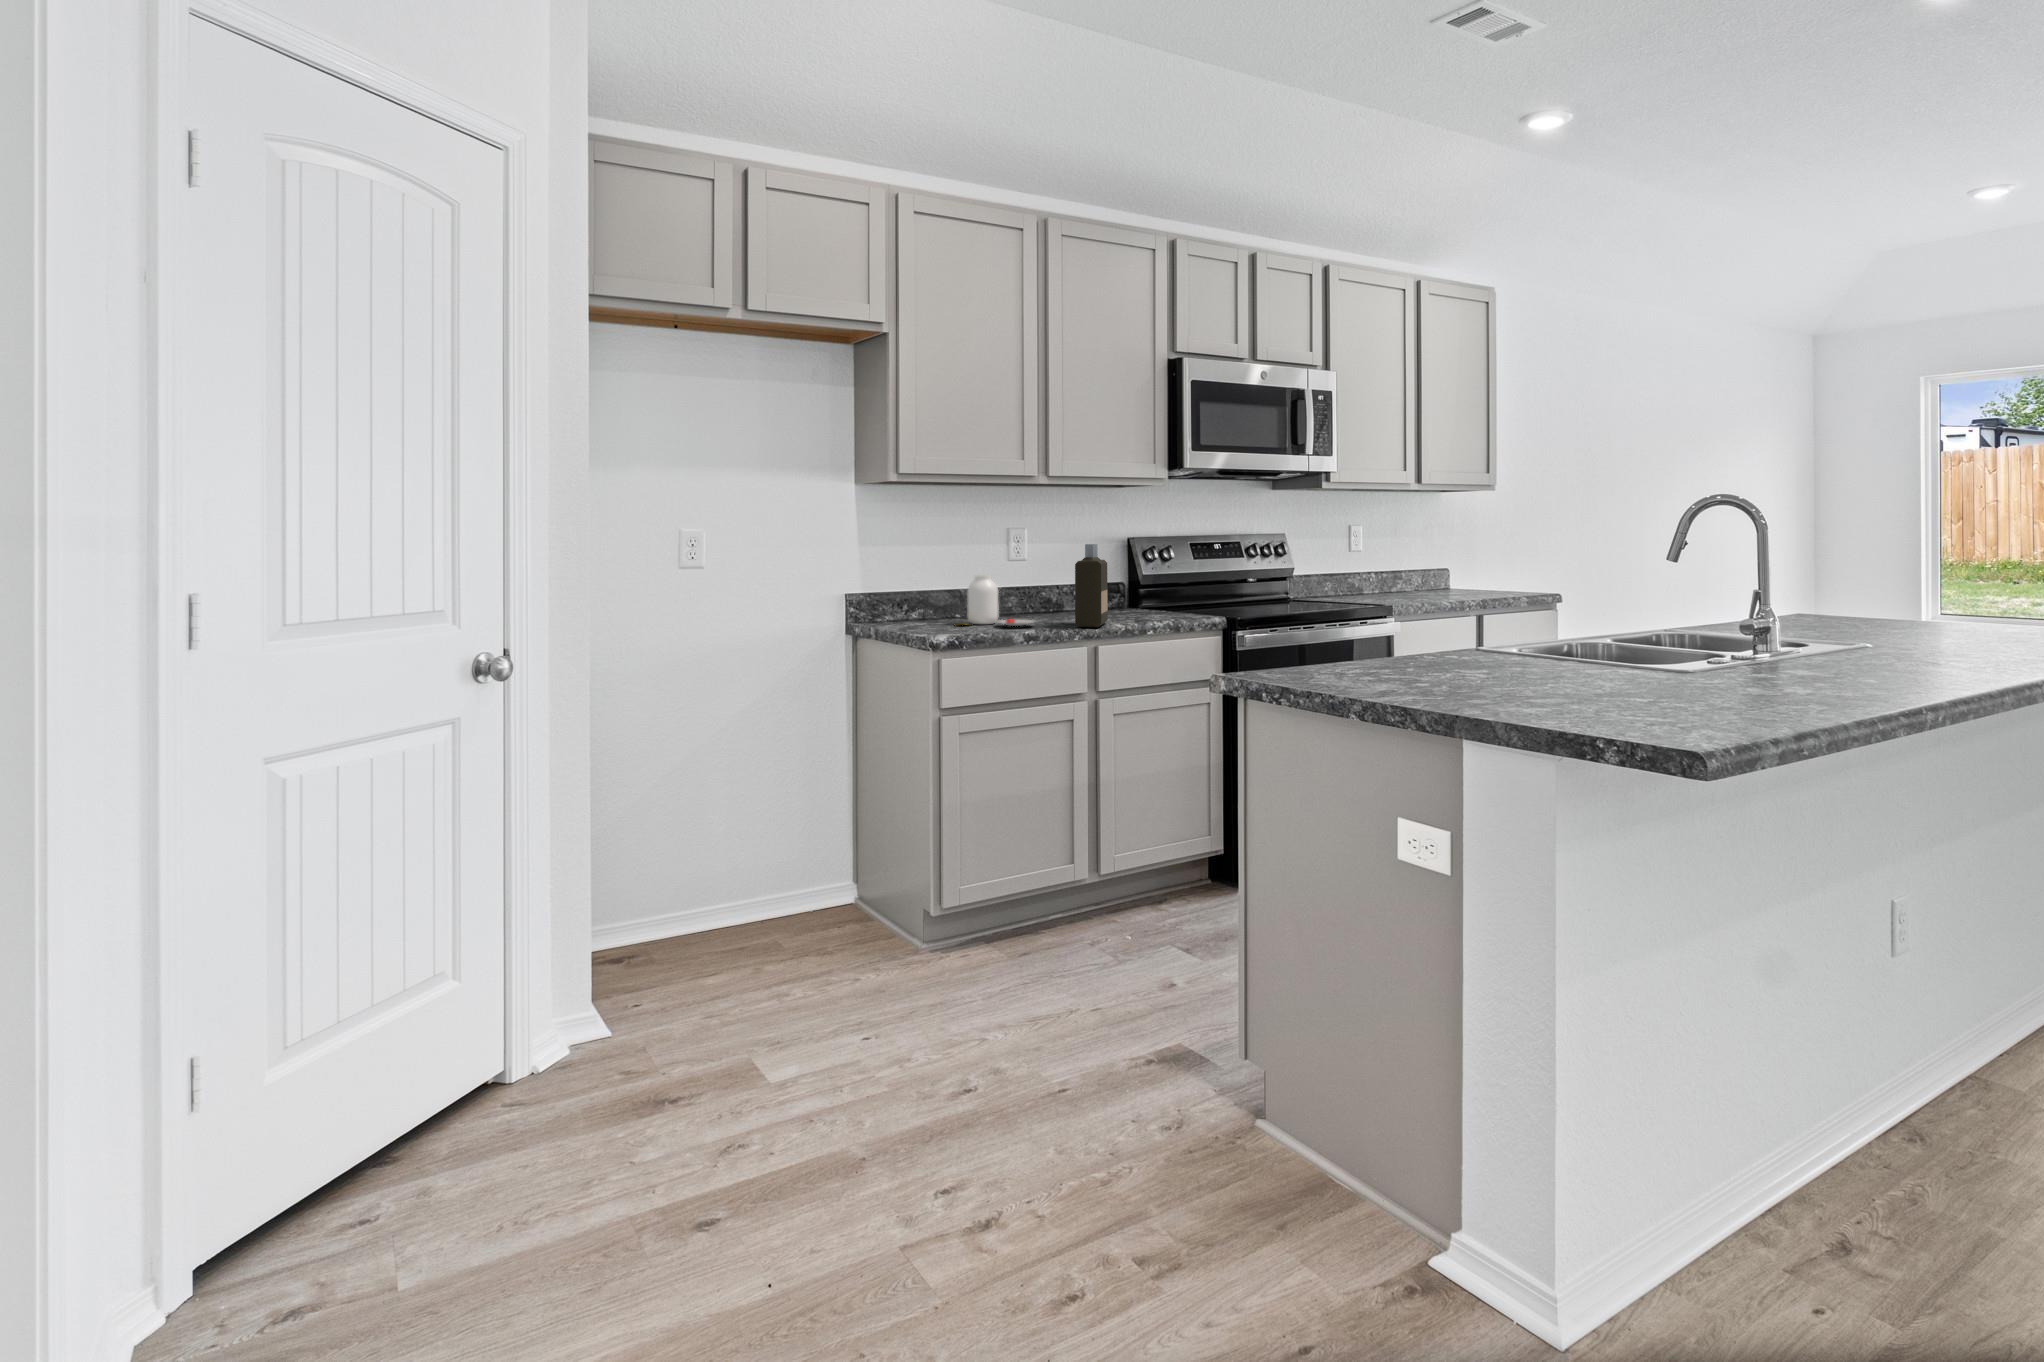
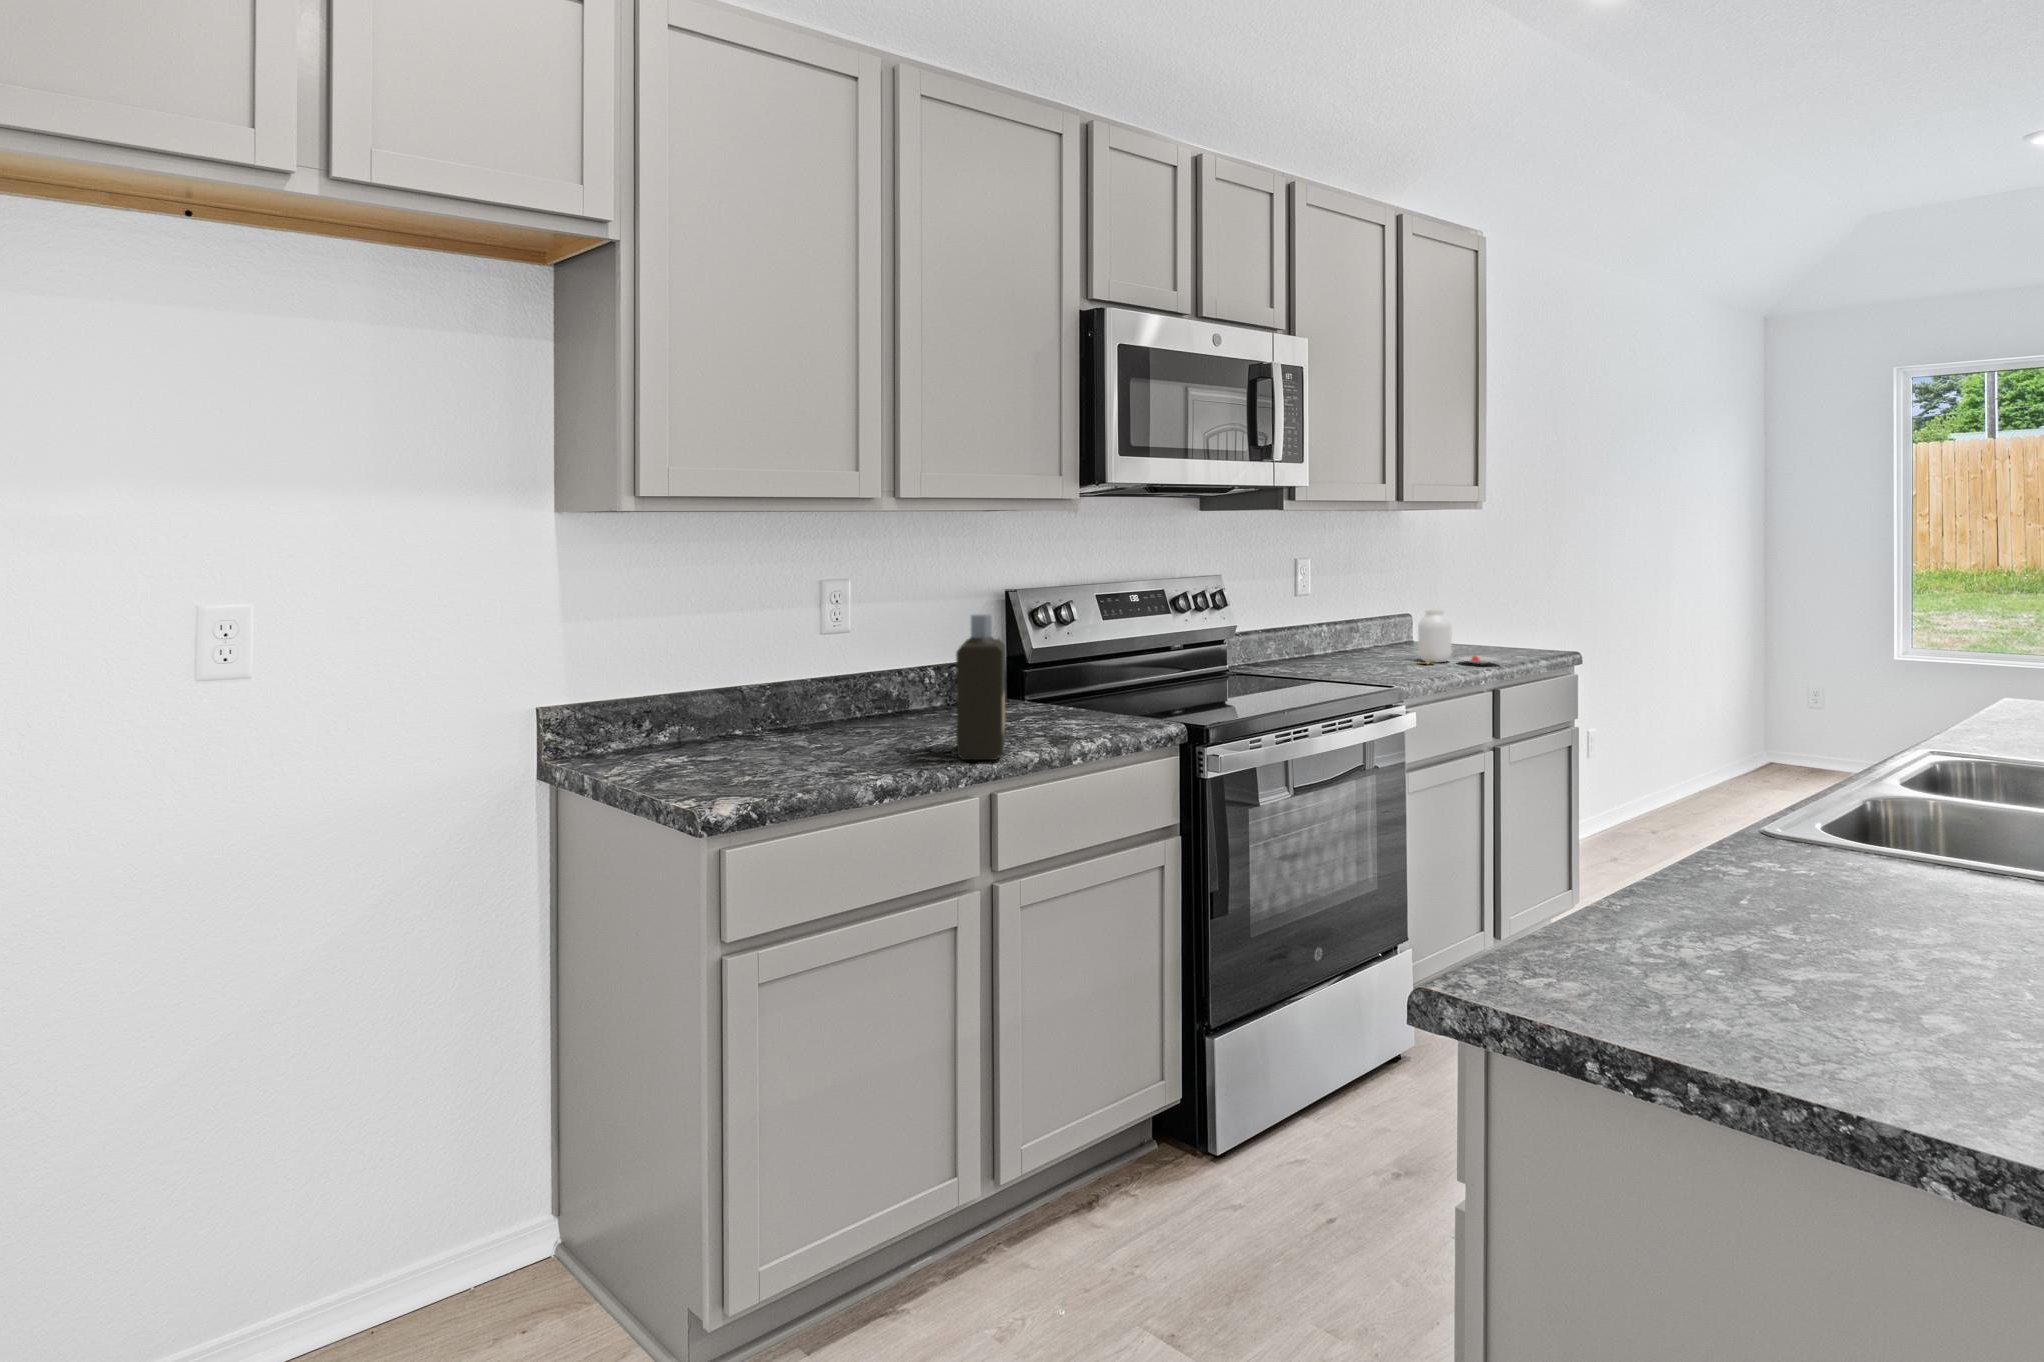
jar: present [967,575,1034,626] -> present [1418,610,1499,664]

